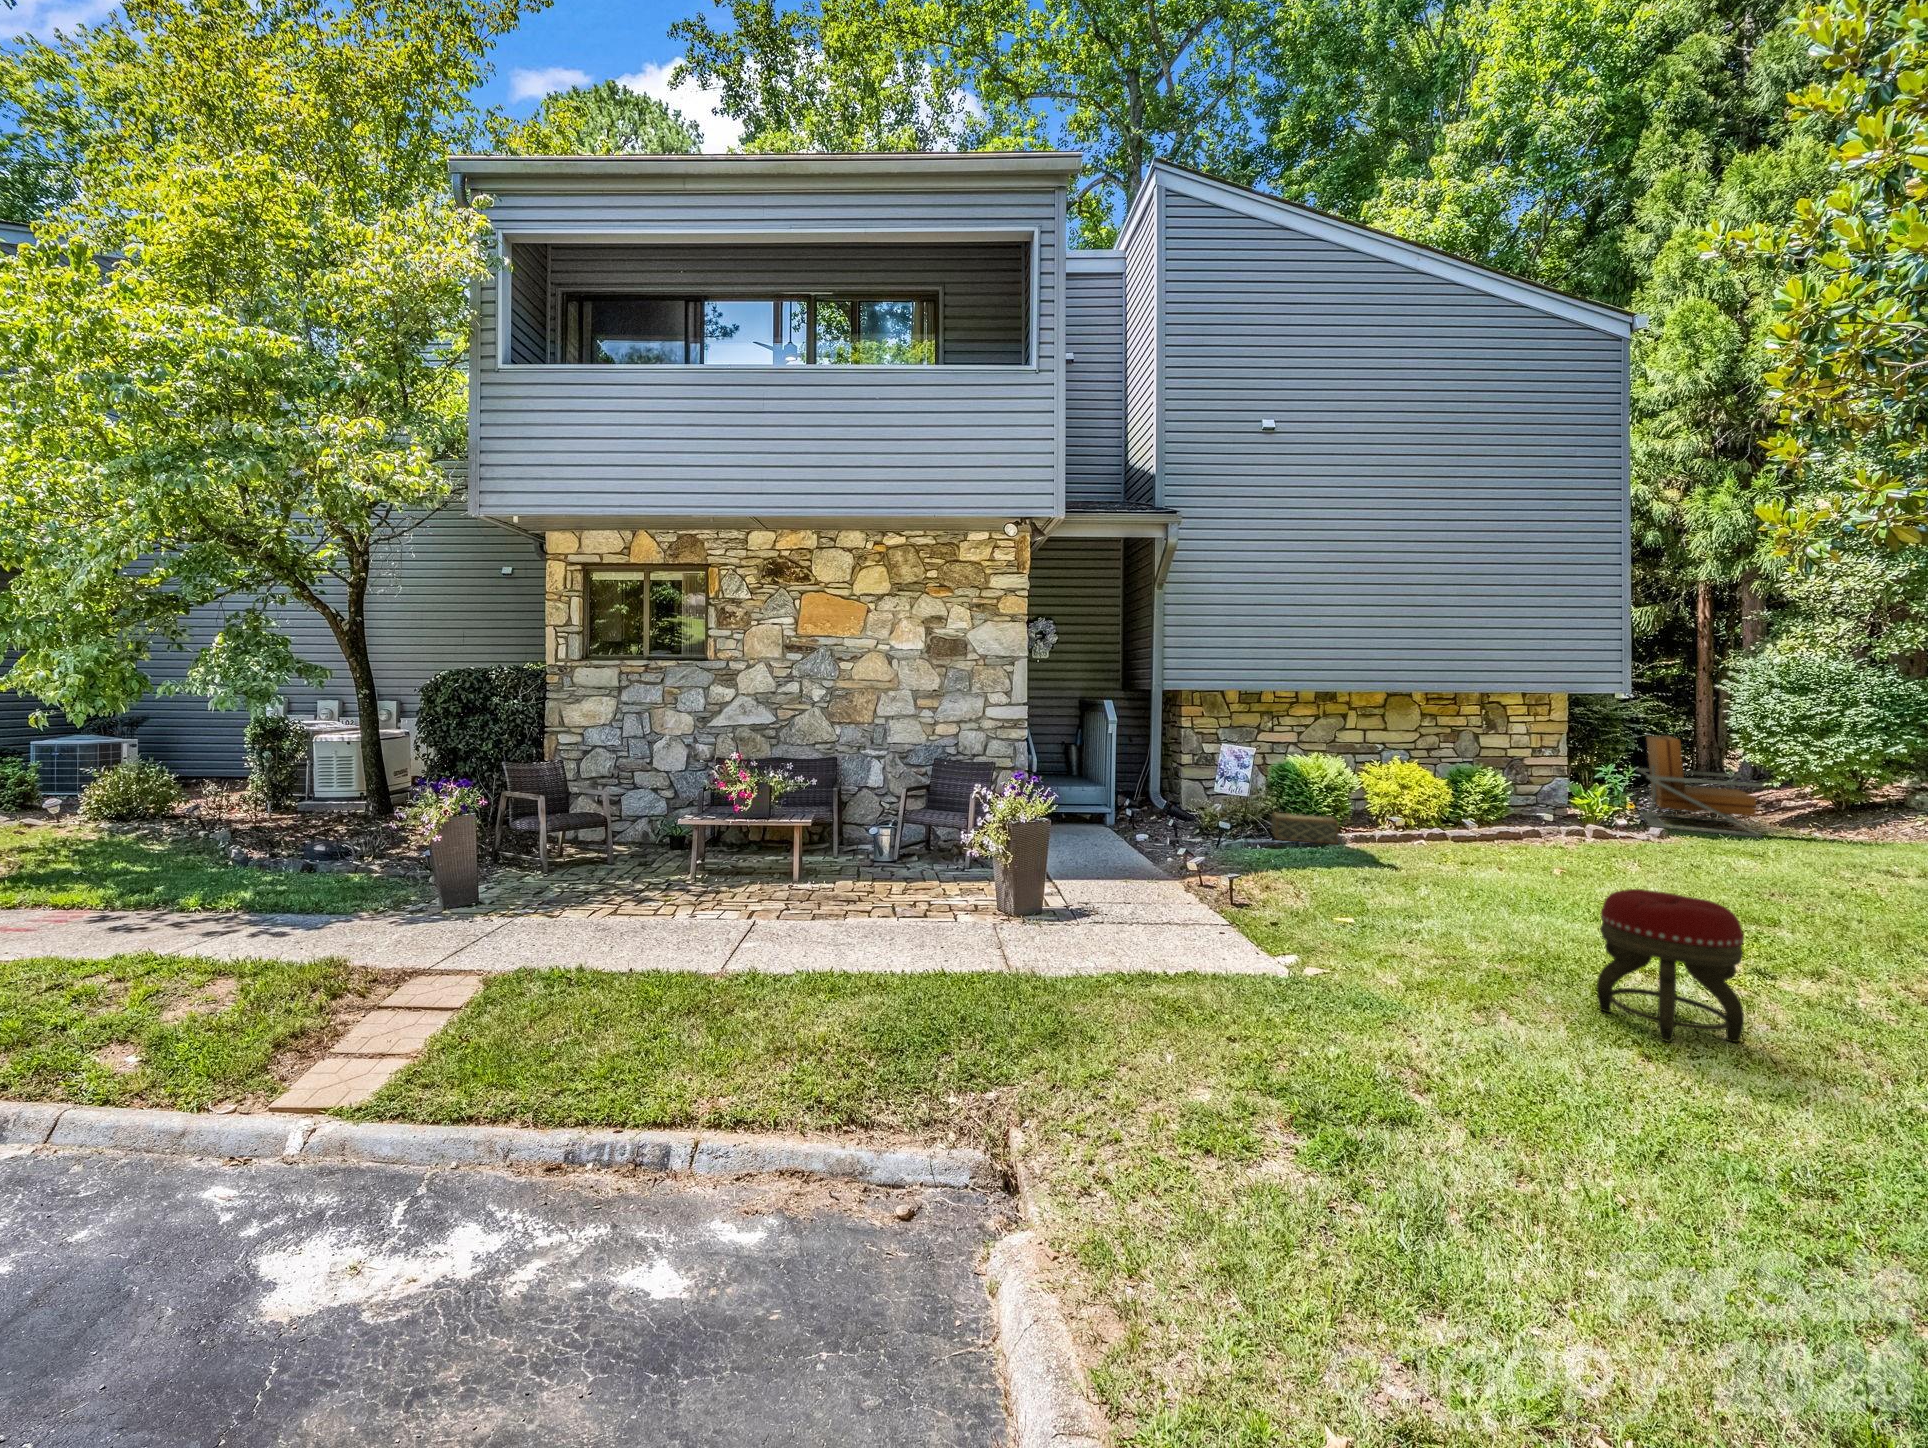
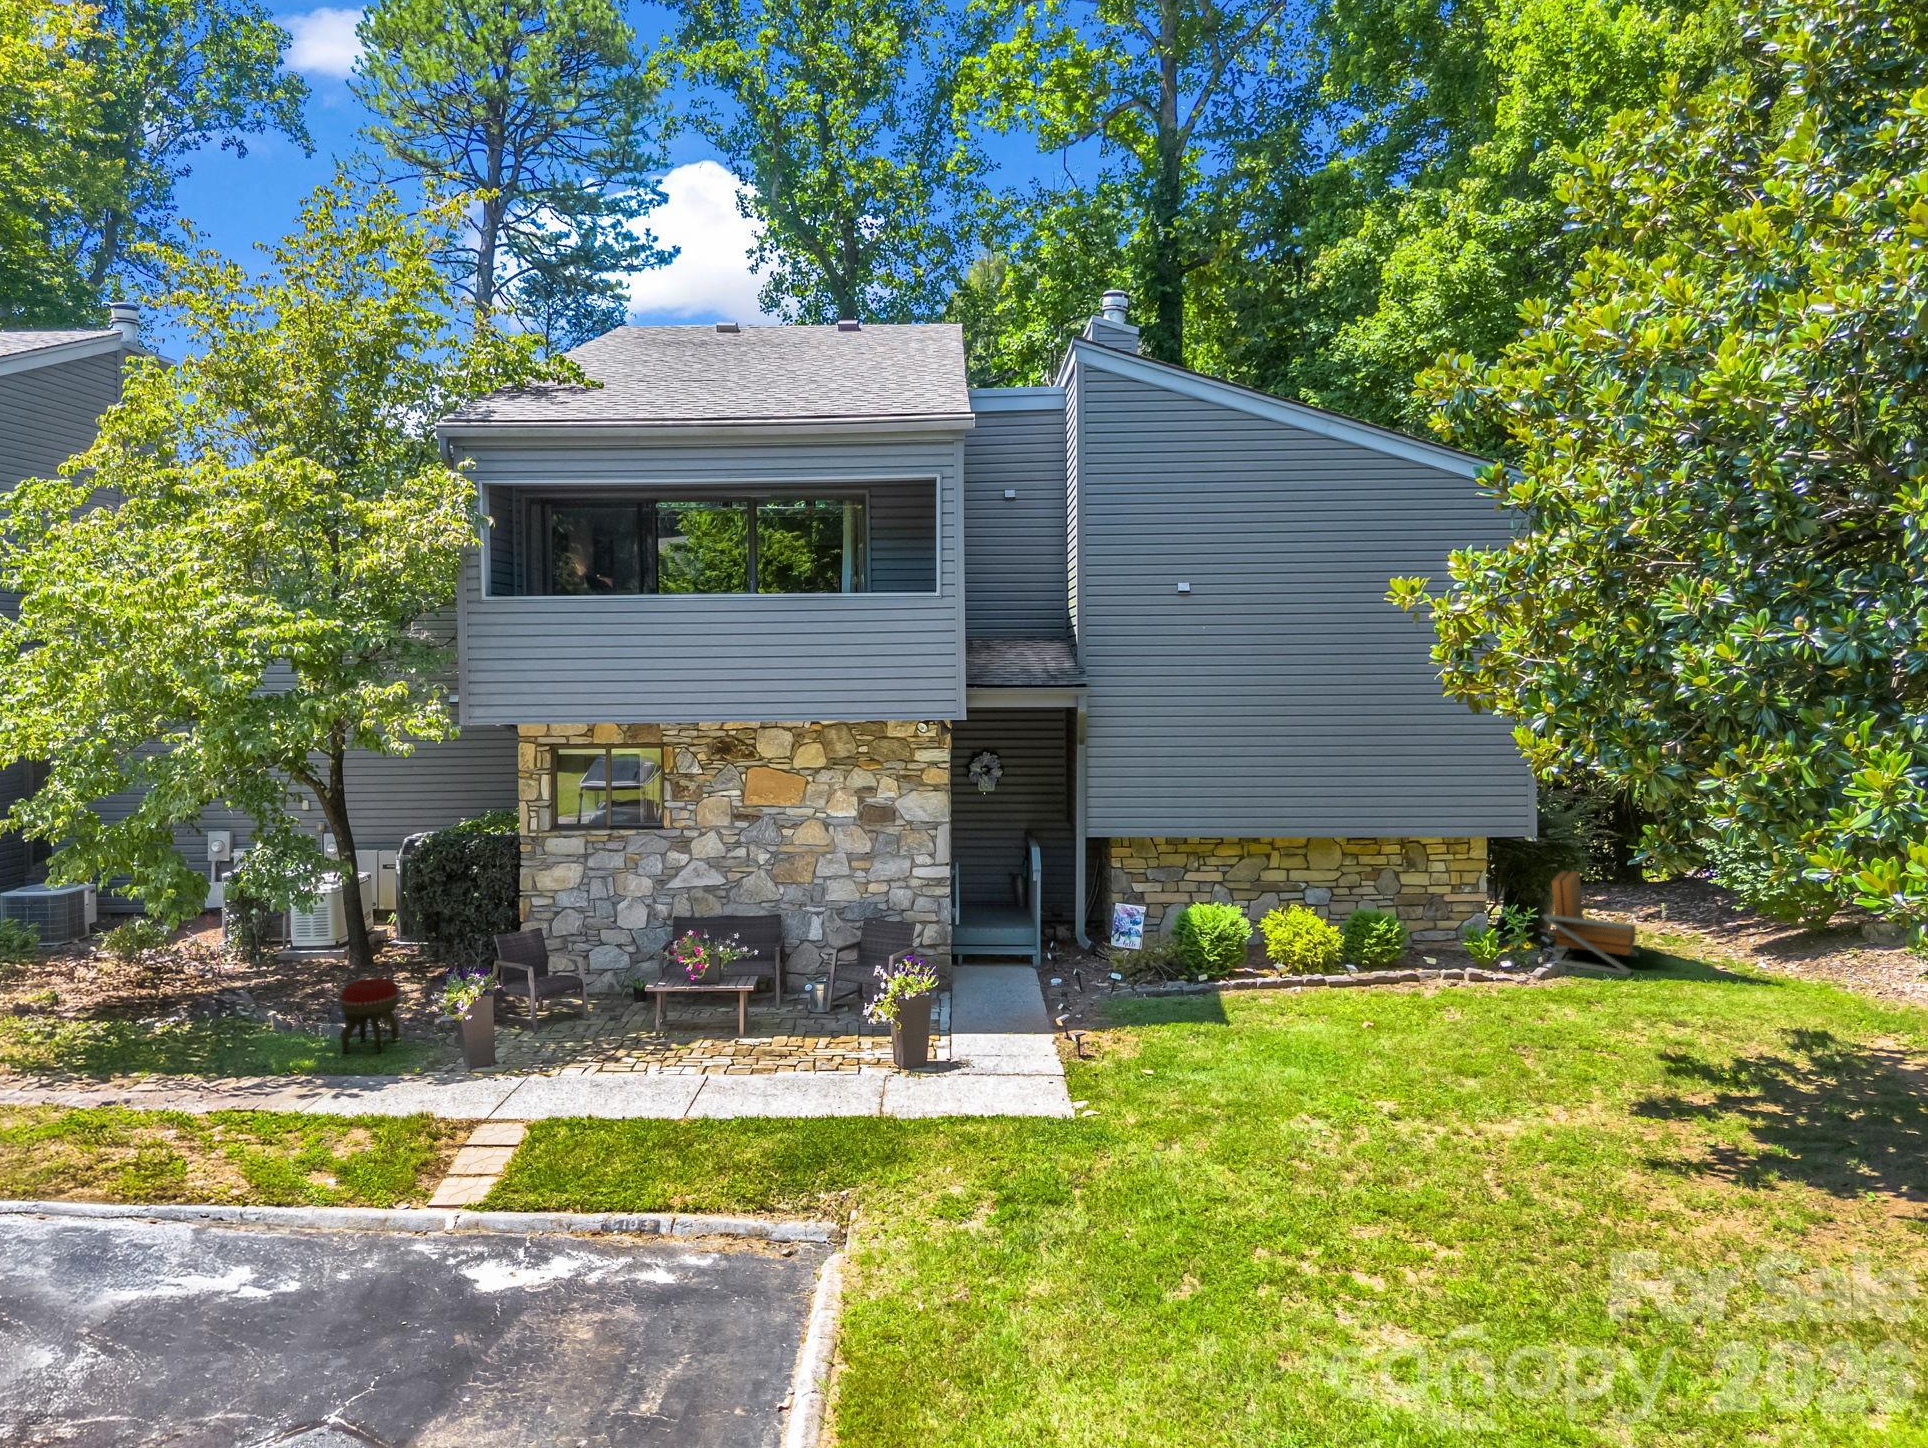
woven basket: present [1271,812,1338,844] -> none [1176,957,1229,988]
footstool: present [1597,889,1744,1043] -> present [341,977,399,1053]

